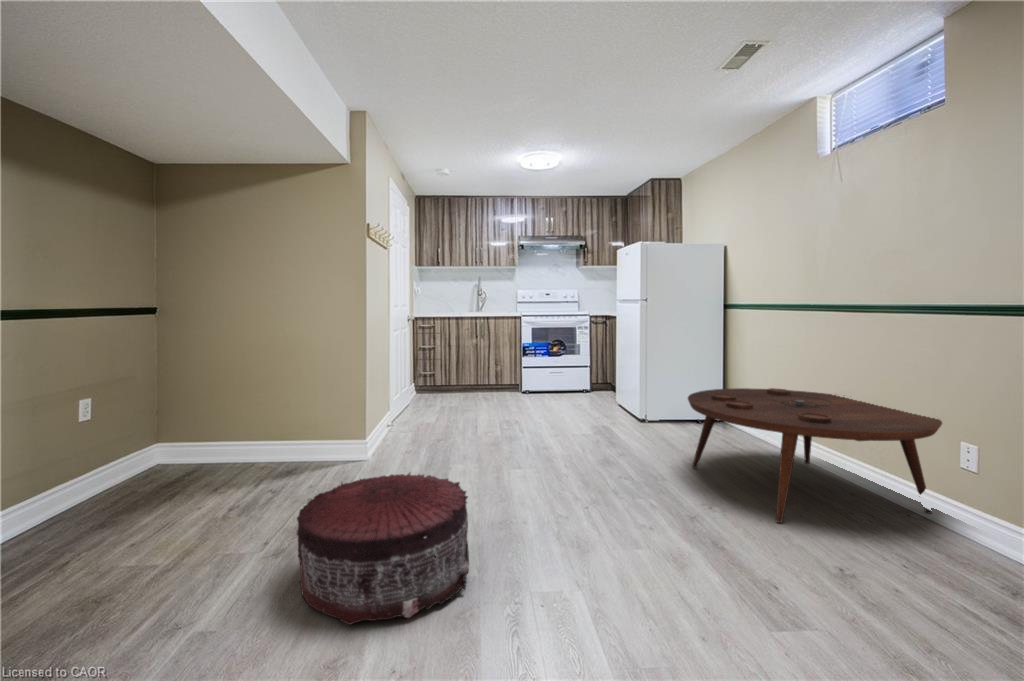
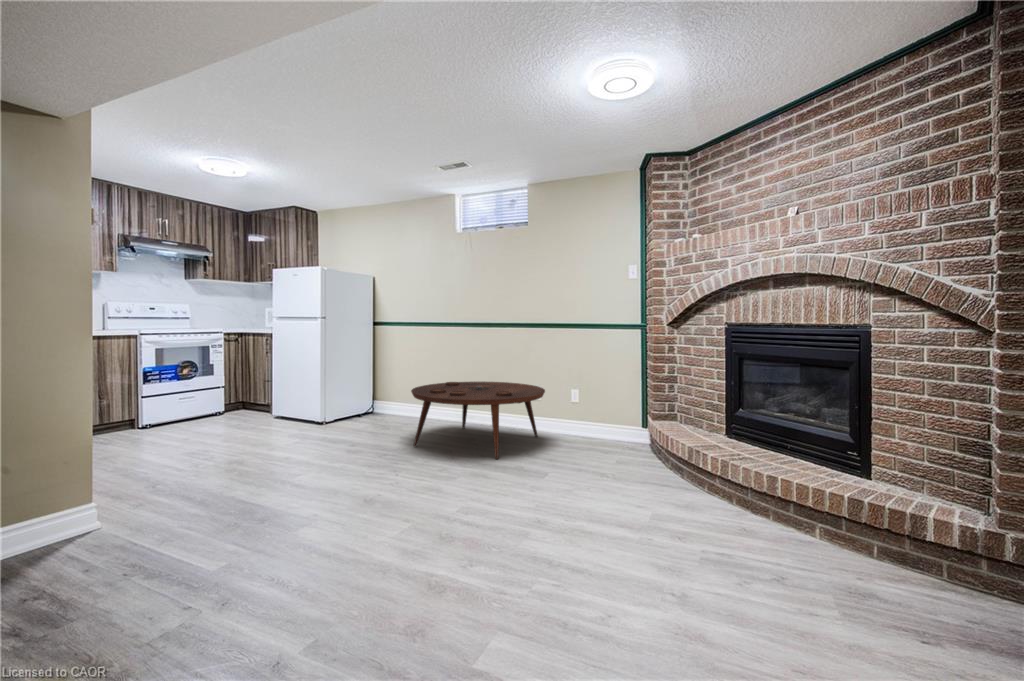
pouf: present [297,473,469,624] -> none [257,482,423,624]

